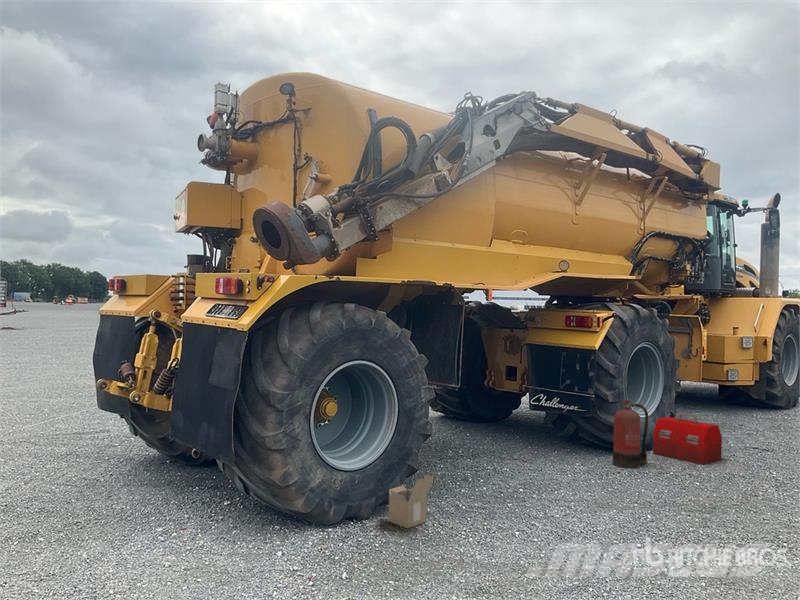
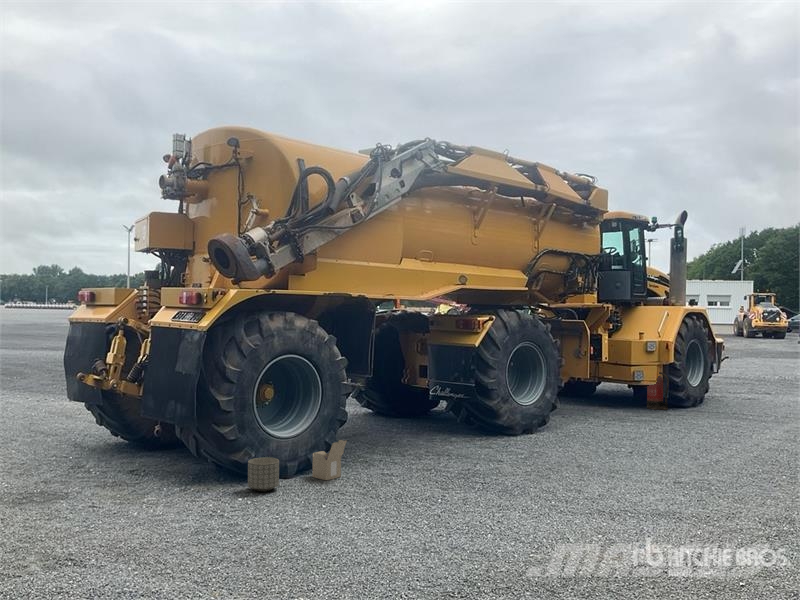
fire extinguisher: present [613,399,648,468] -> present [647,372,669,410]
toolbox: present [653,413,722,465] -> none [536,401,589,442]
planter: none [304,499,346,549] -> present [248,457,279,492]

